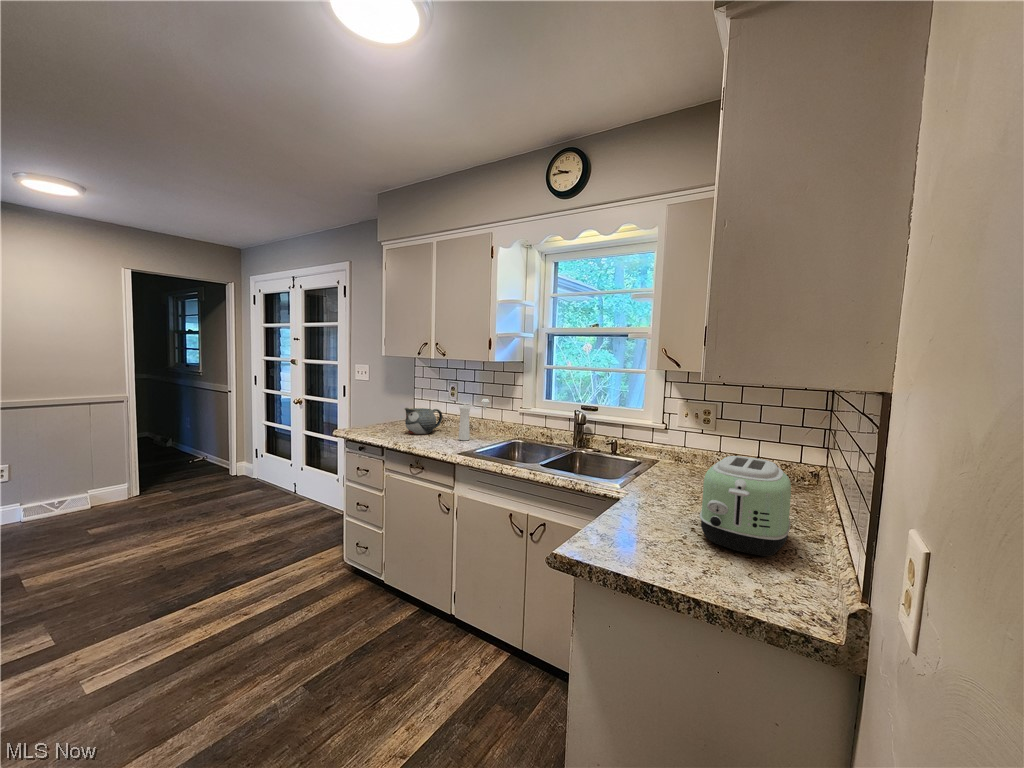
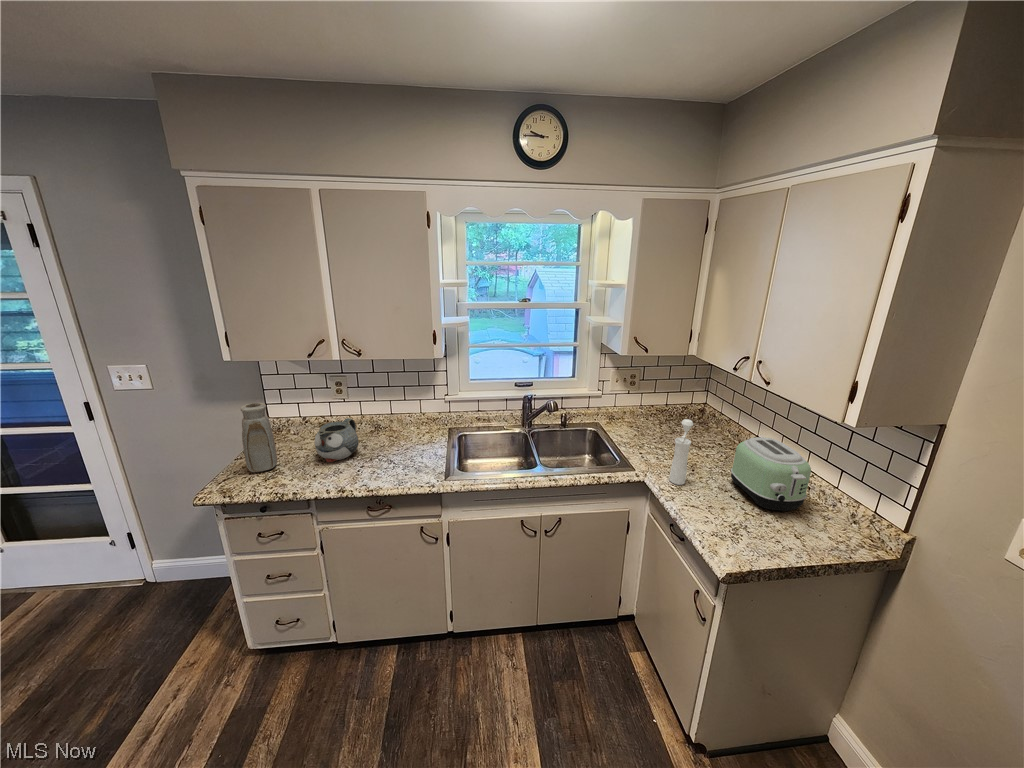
vase: none [368,384,388,430] -> present [241,403,277,472]
pepper mill: present [459,399,489,440] -> present [669,419,693,485]

